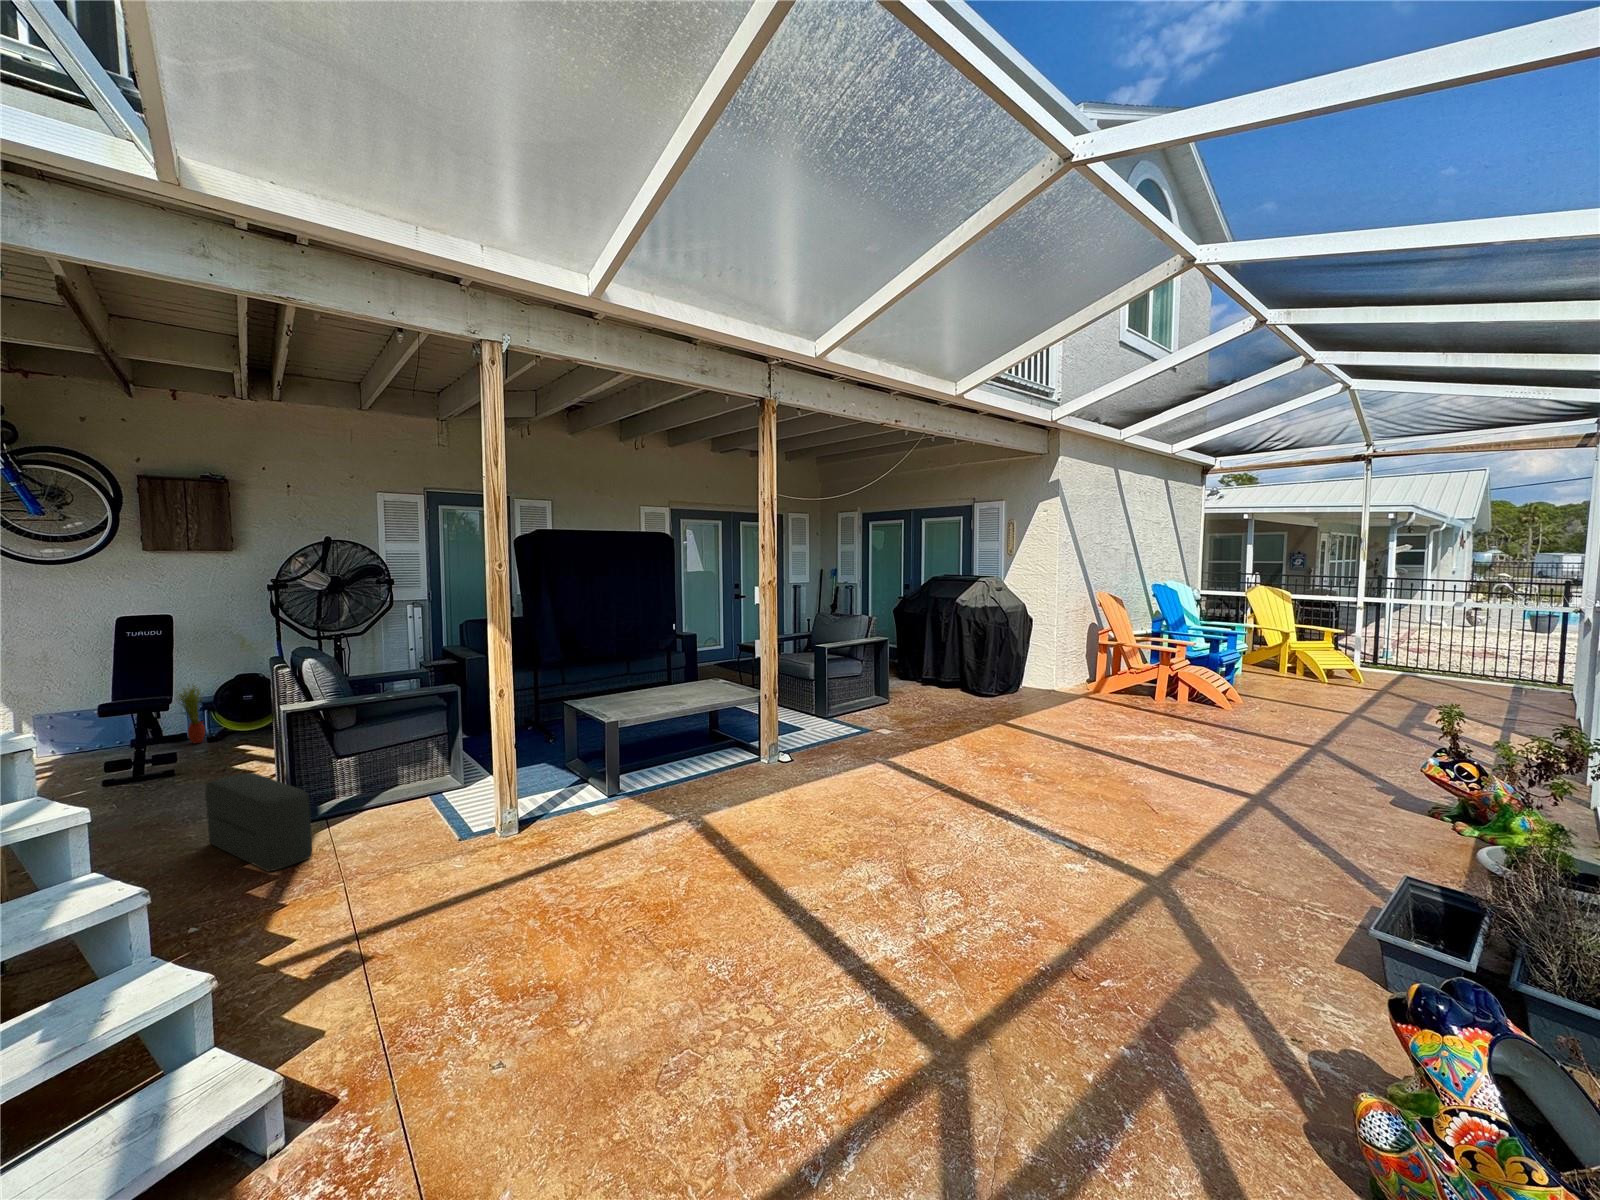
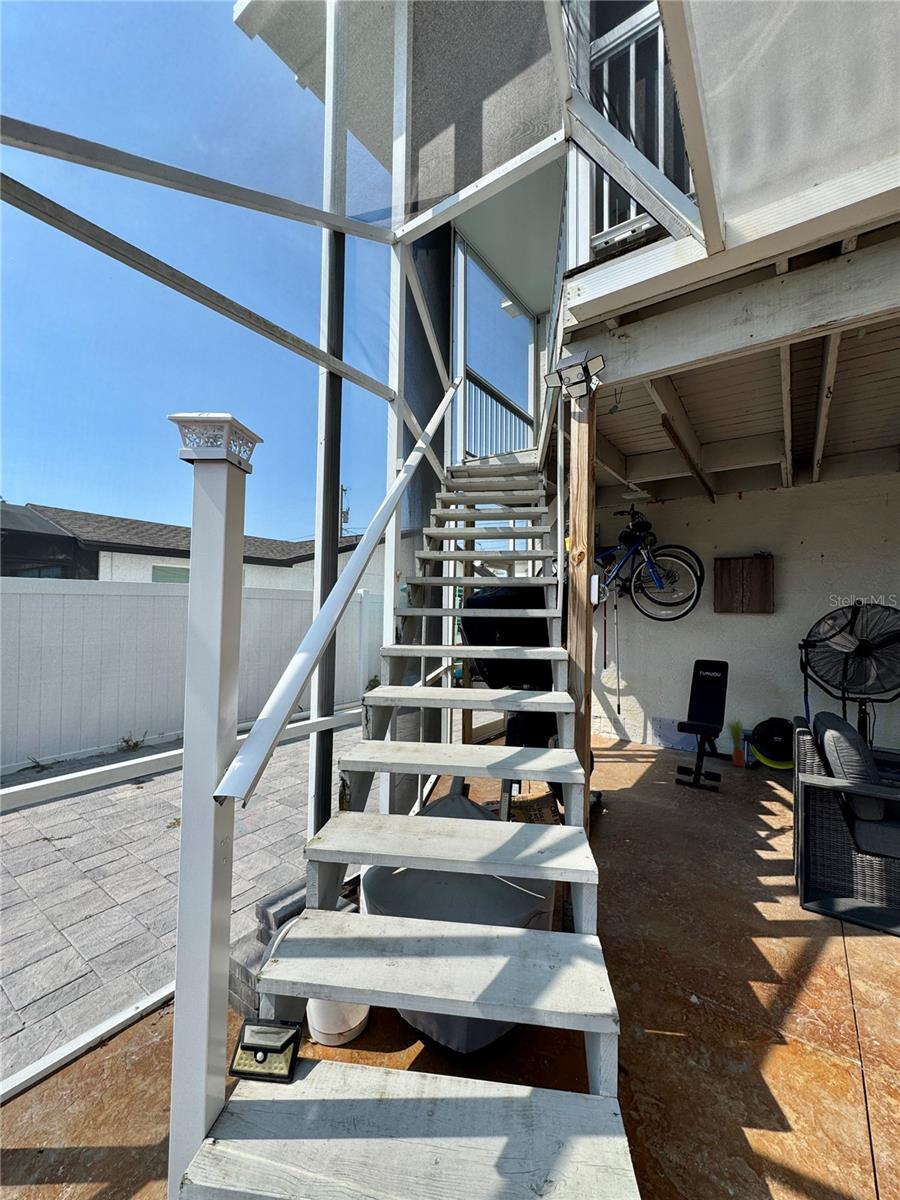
pouf: present [205,773,312,871] -> none [727,828,822,975]

